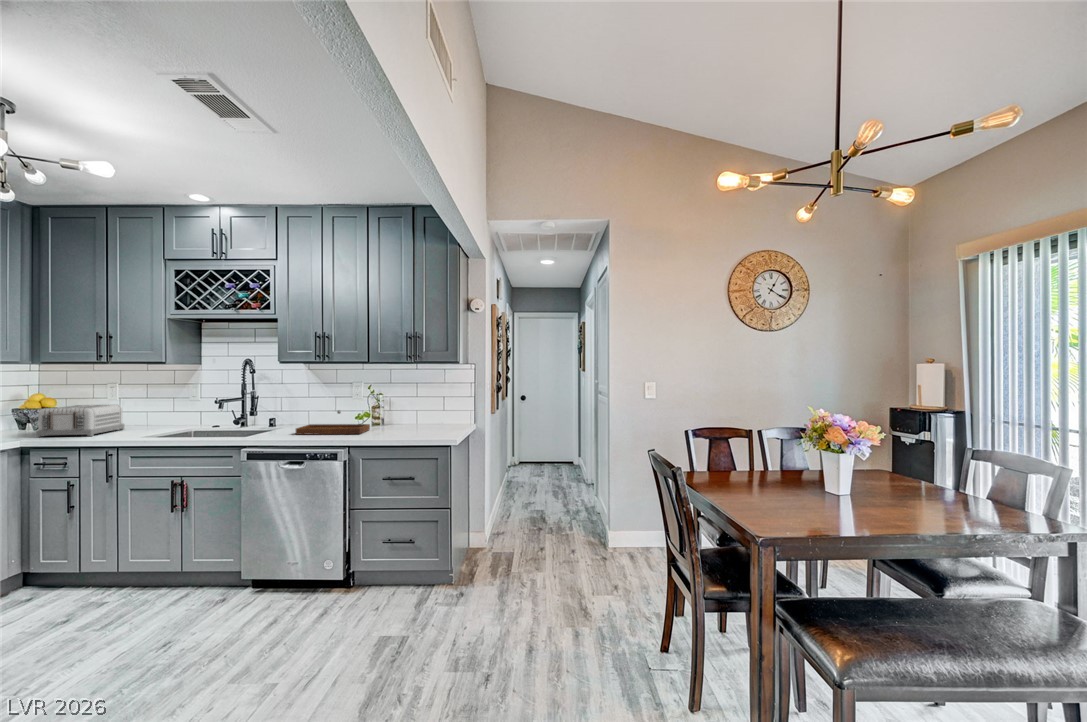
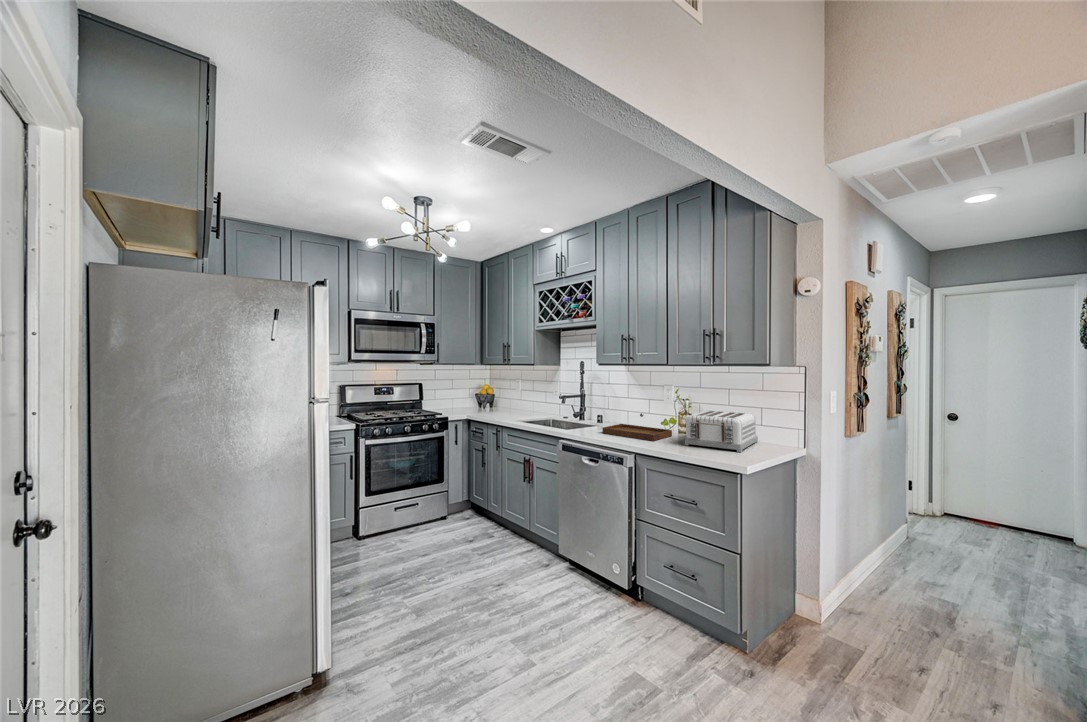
toaster: present [36,405,124,437] -> present [685,410,758,452]

